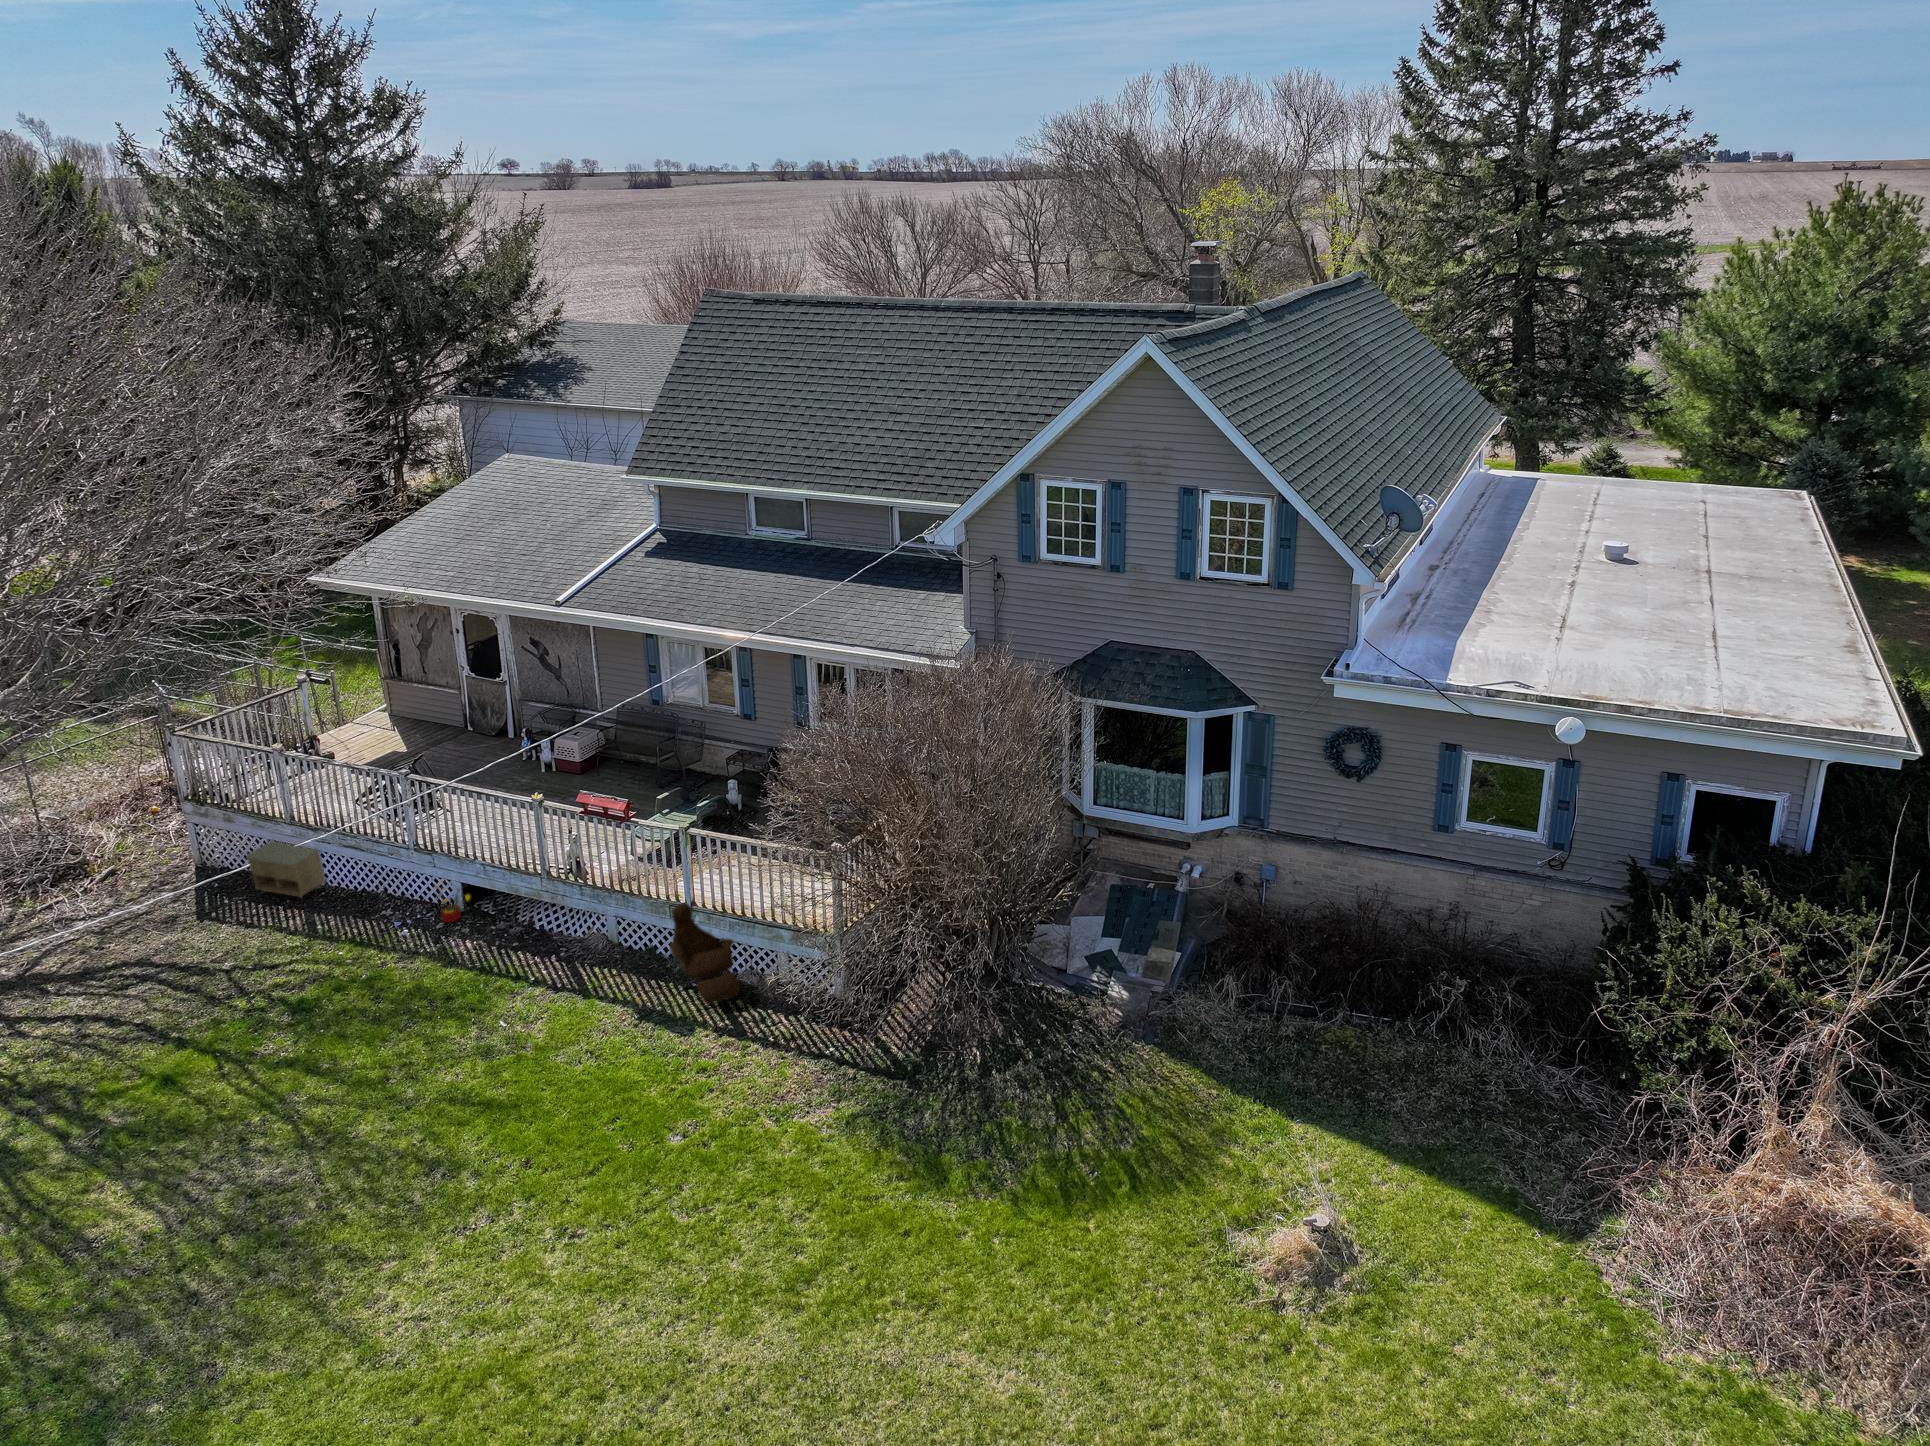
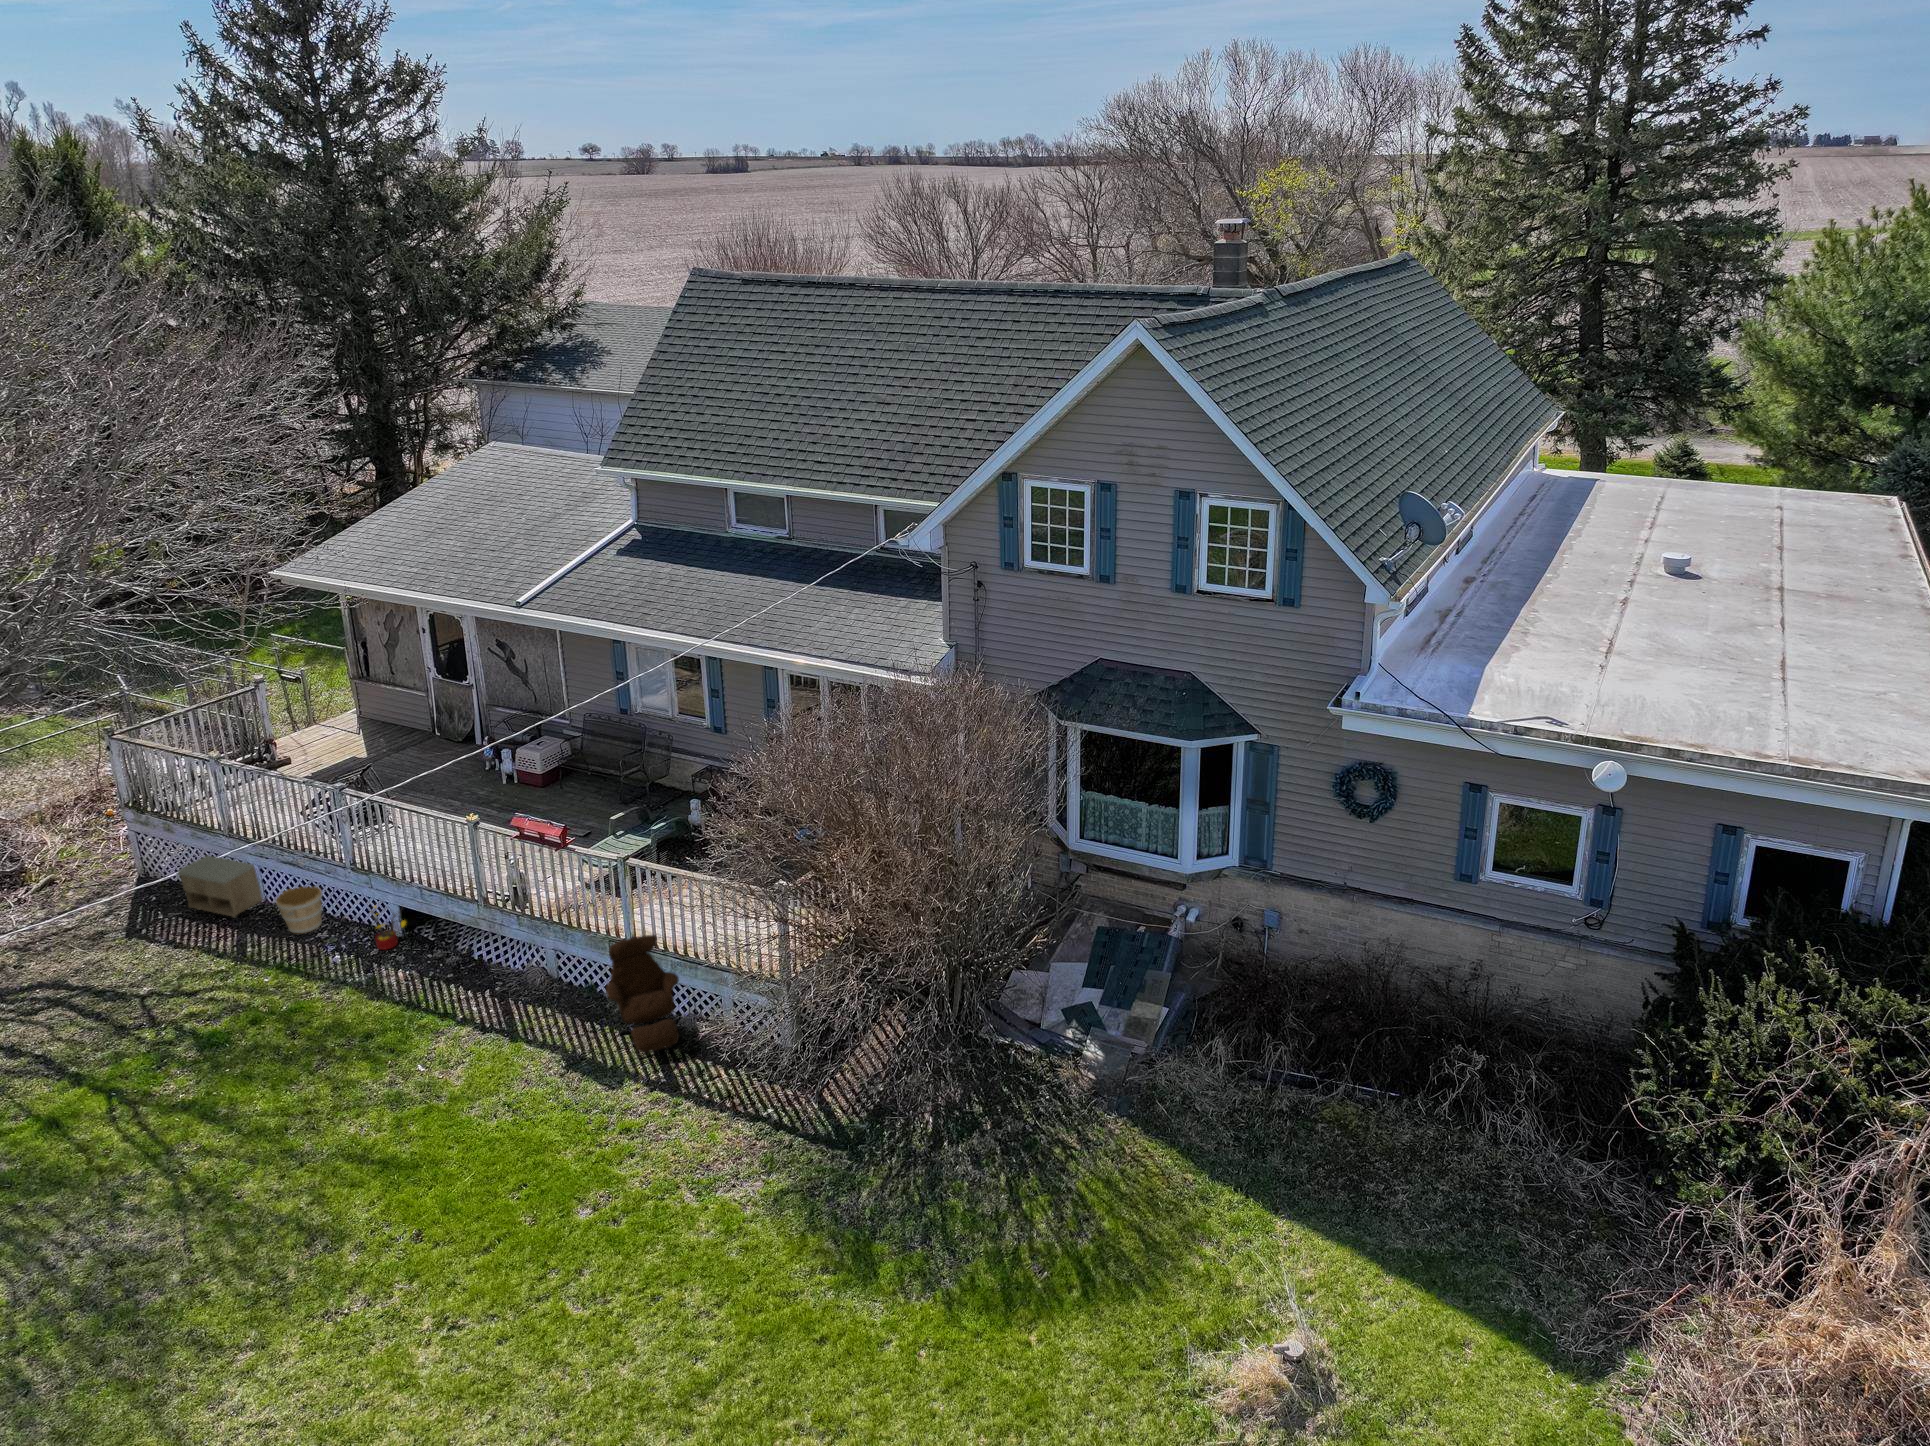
wooden bucket: none [343,866,386,910] -> present [276,886,322,934]

